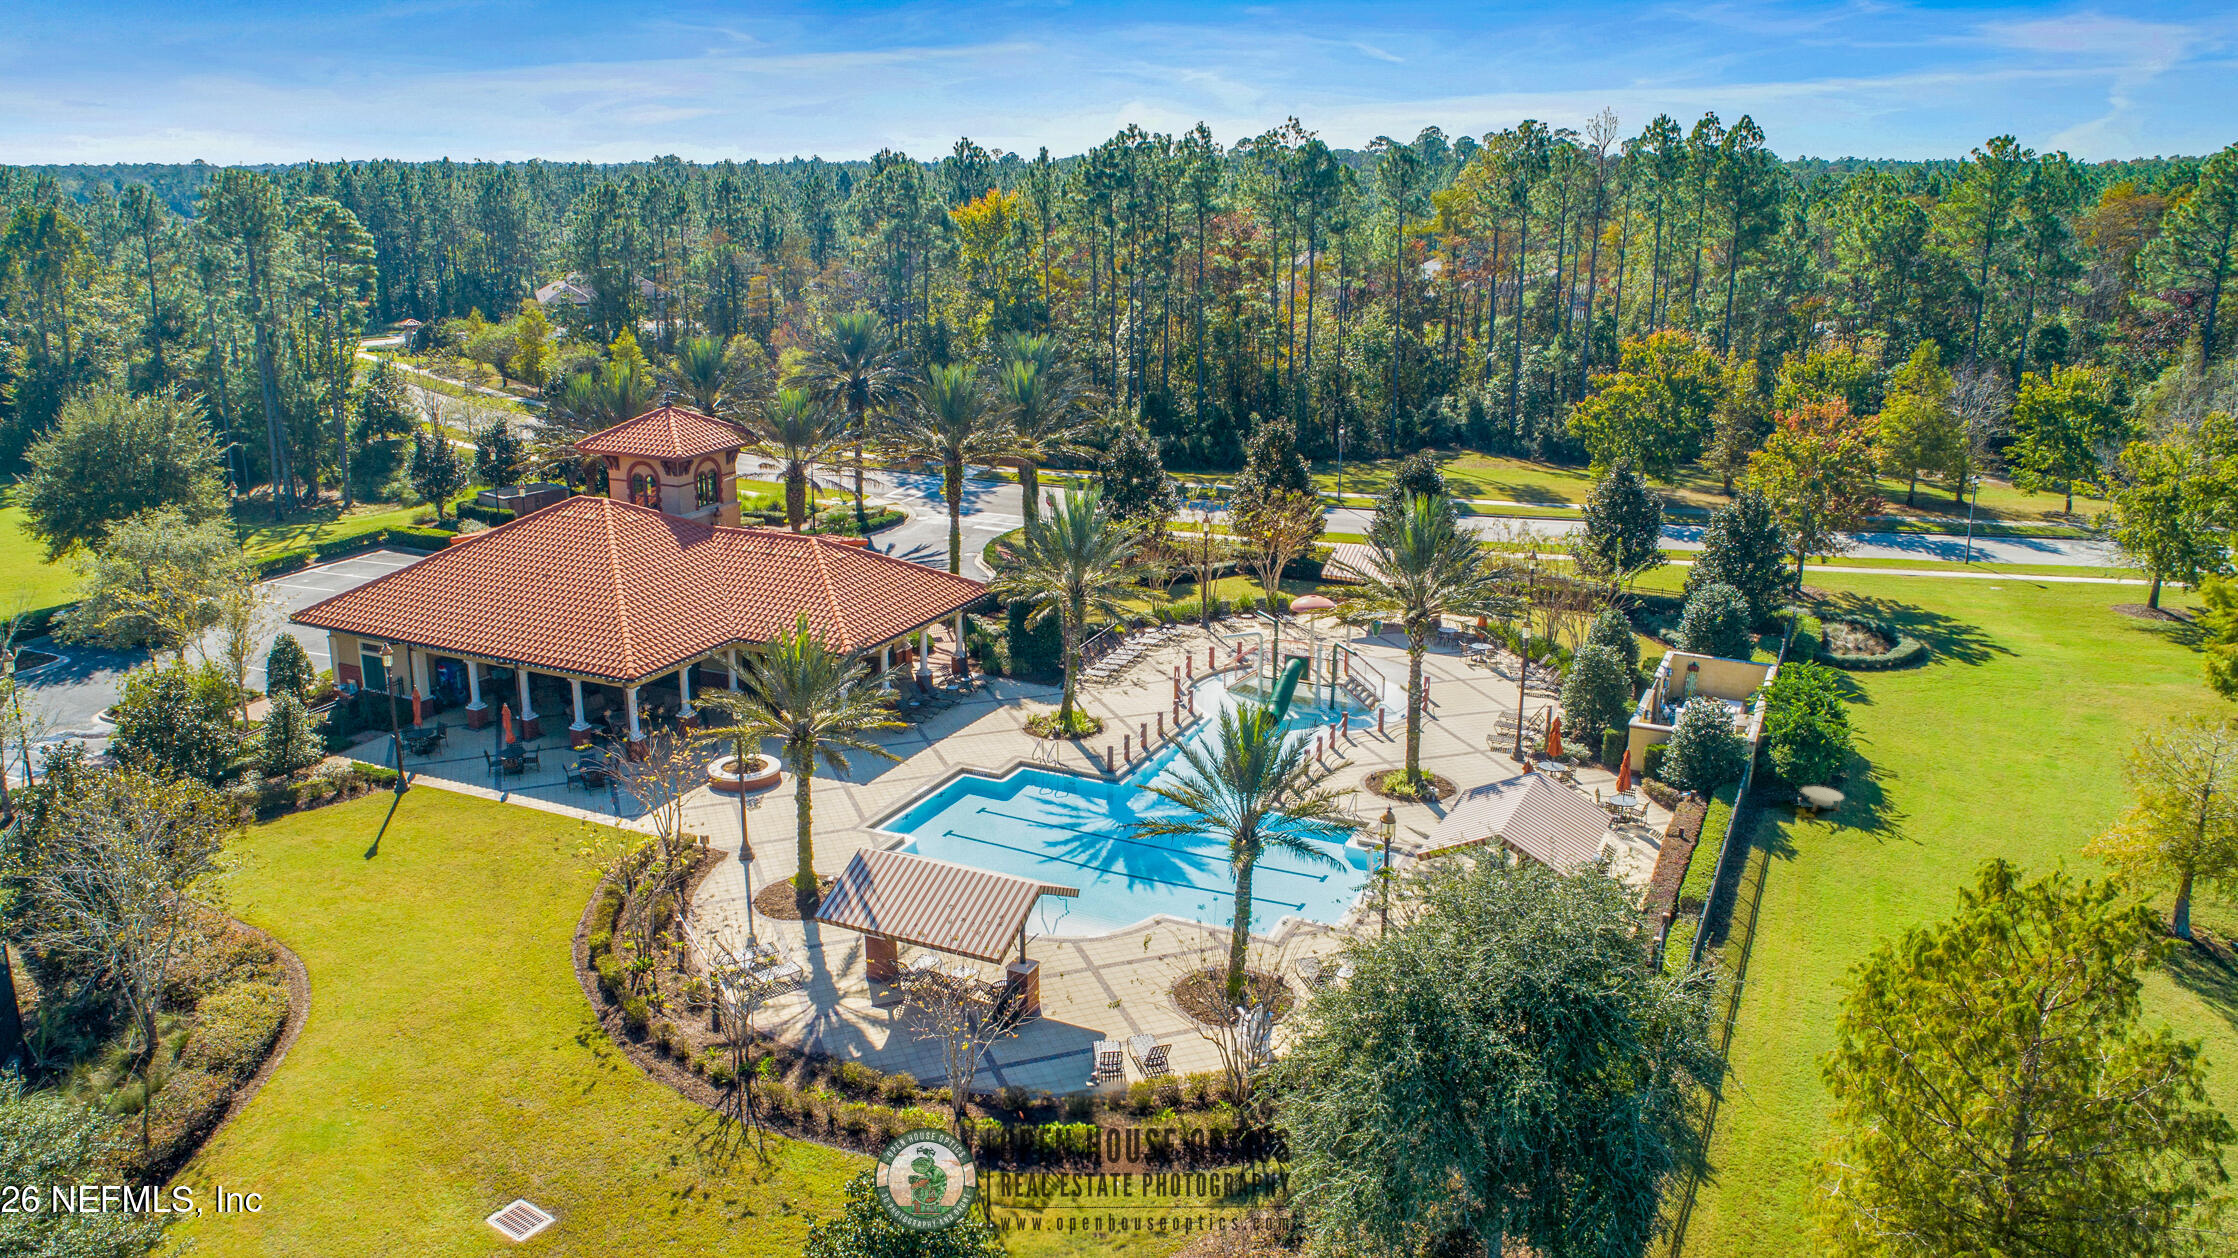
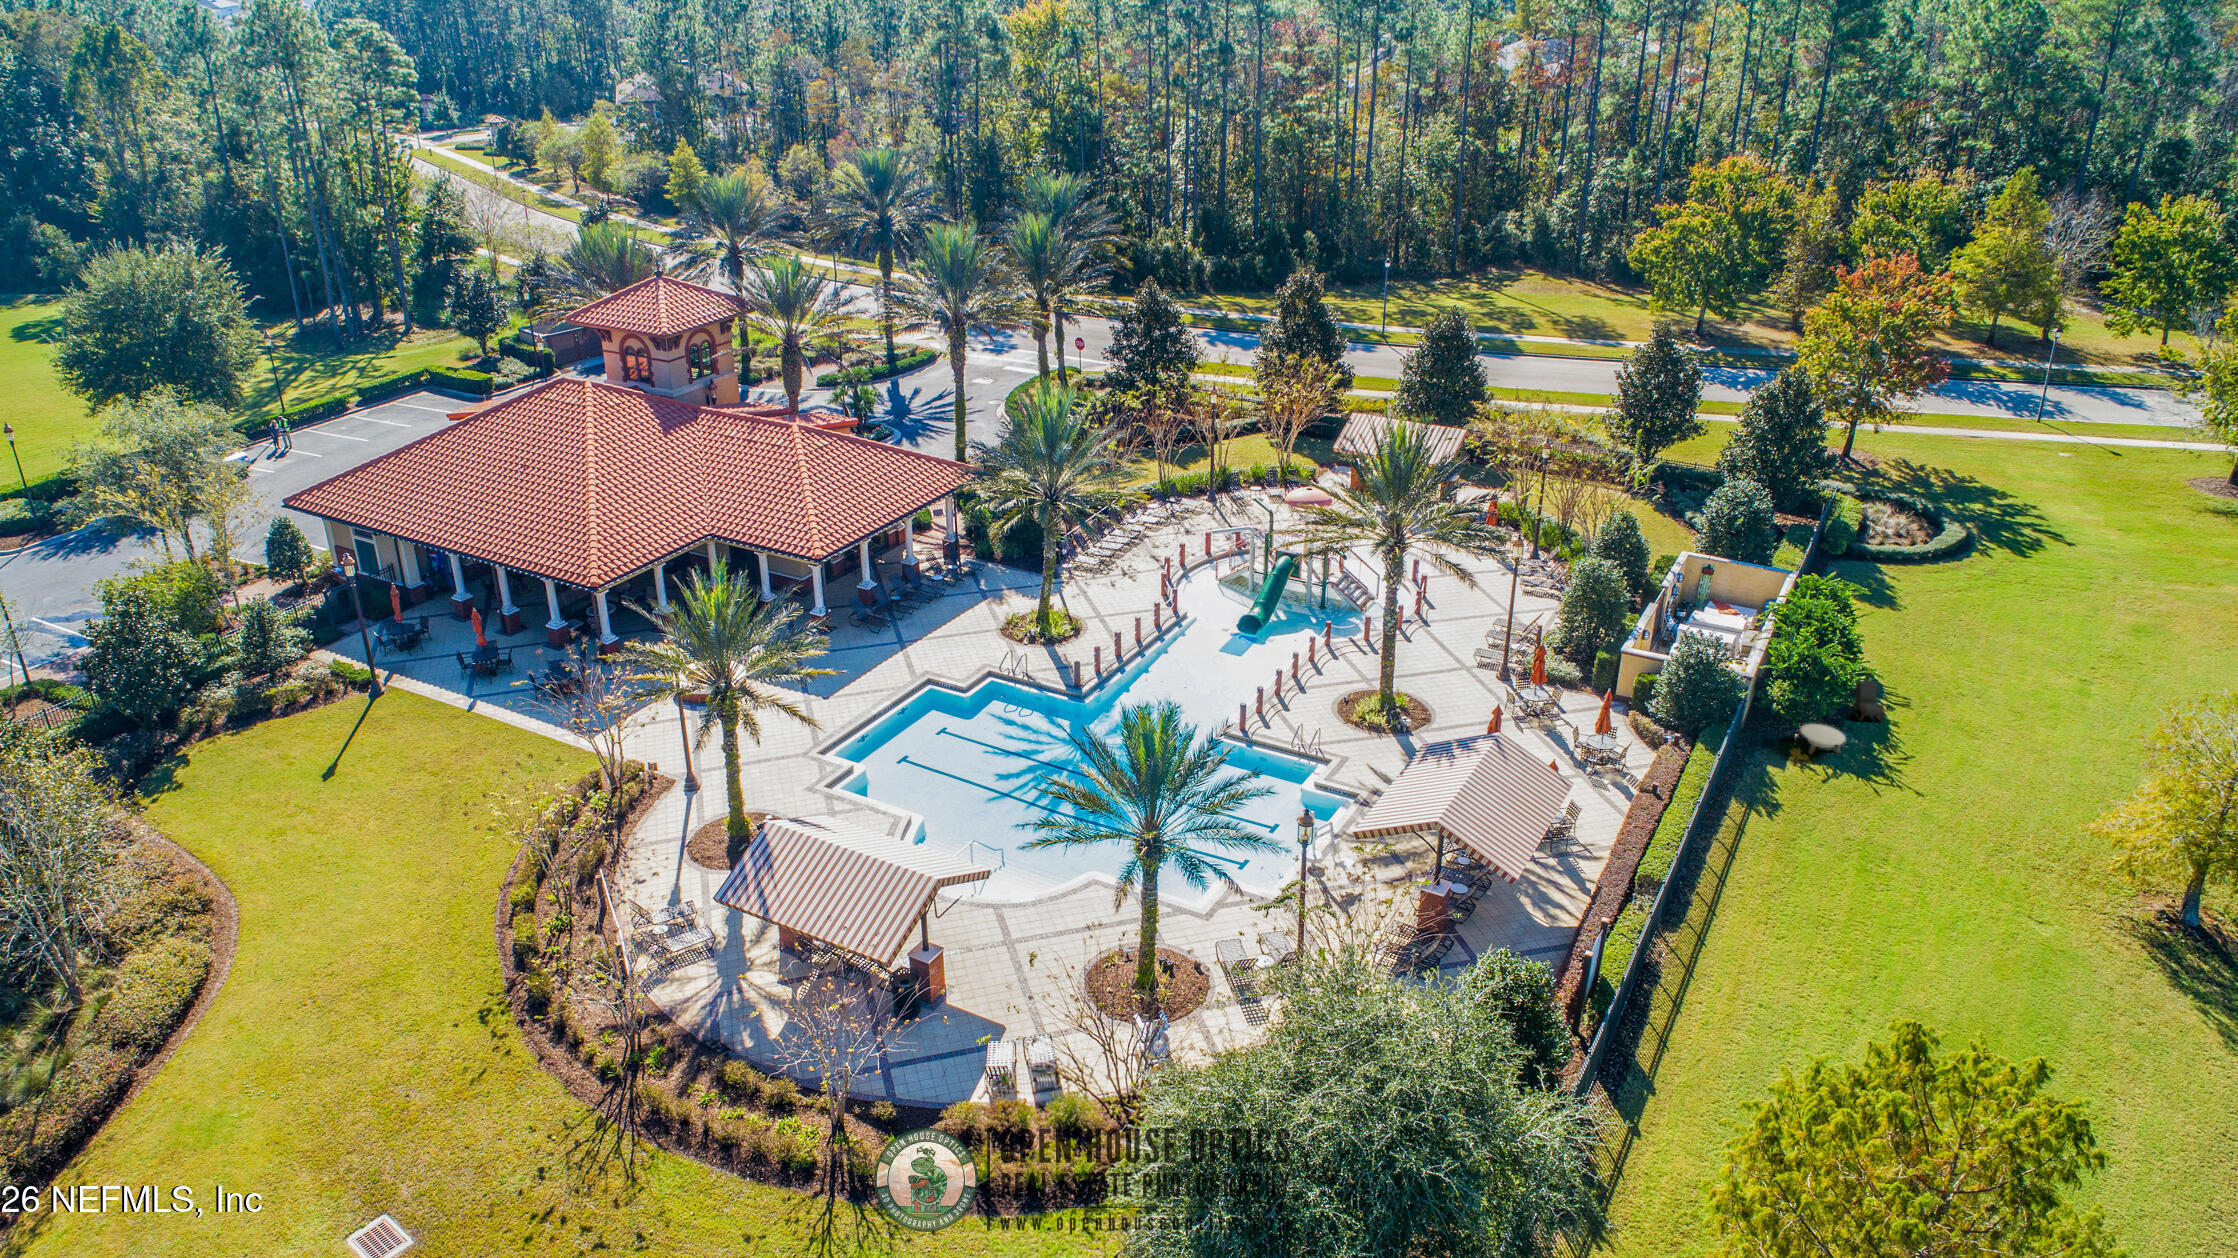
lounge chair: none [1841,750,1874,787] -> present [1851,681,1885,722]

